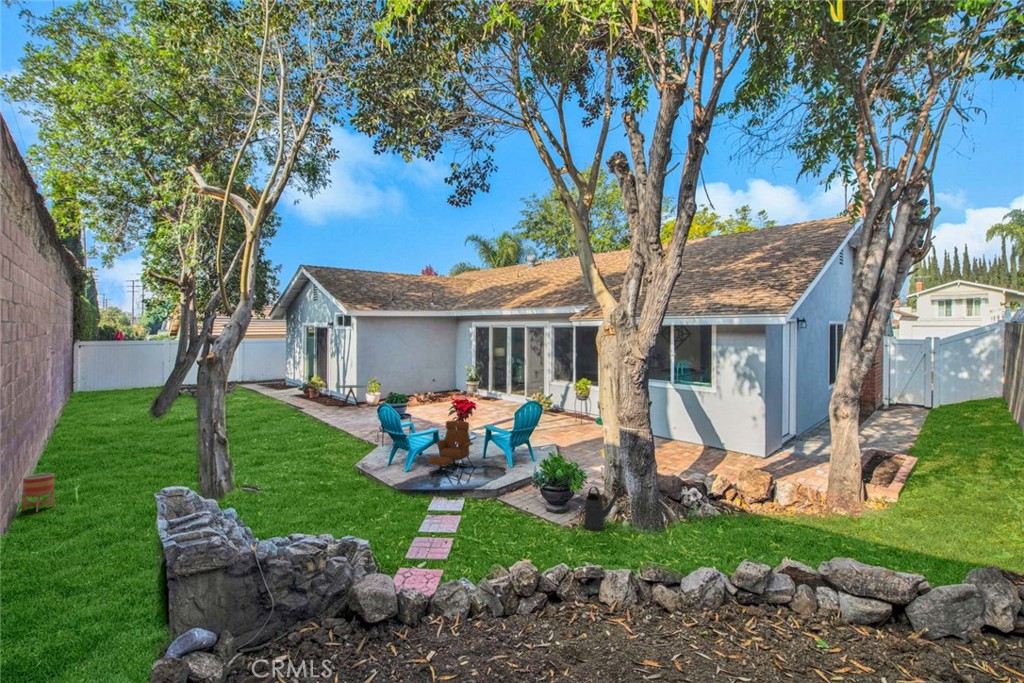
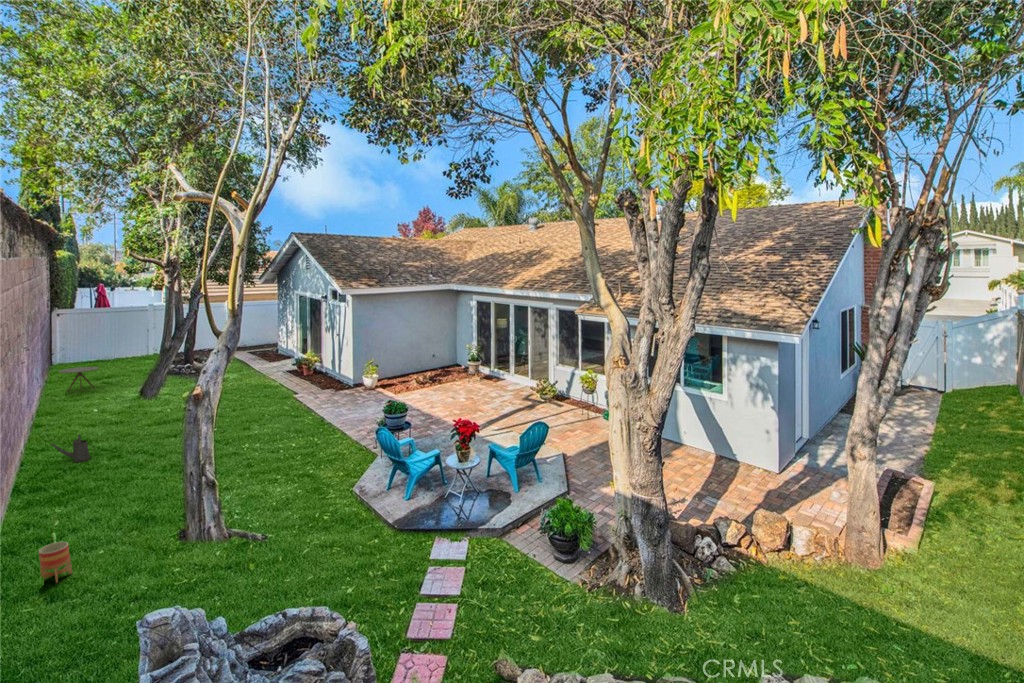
round table: present [336,385,366,407] -> present [59,367,99,391]
lounge chair: present [428,421,473,476] -> none [434,444,479,506]
watering can: present [580,487,620,531] -> present [51,435,90,462]

